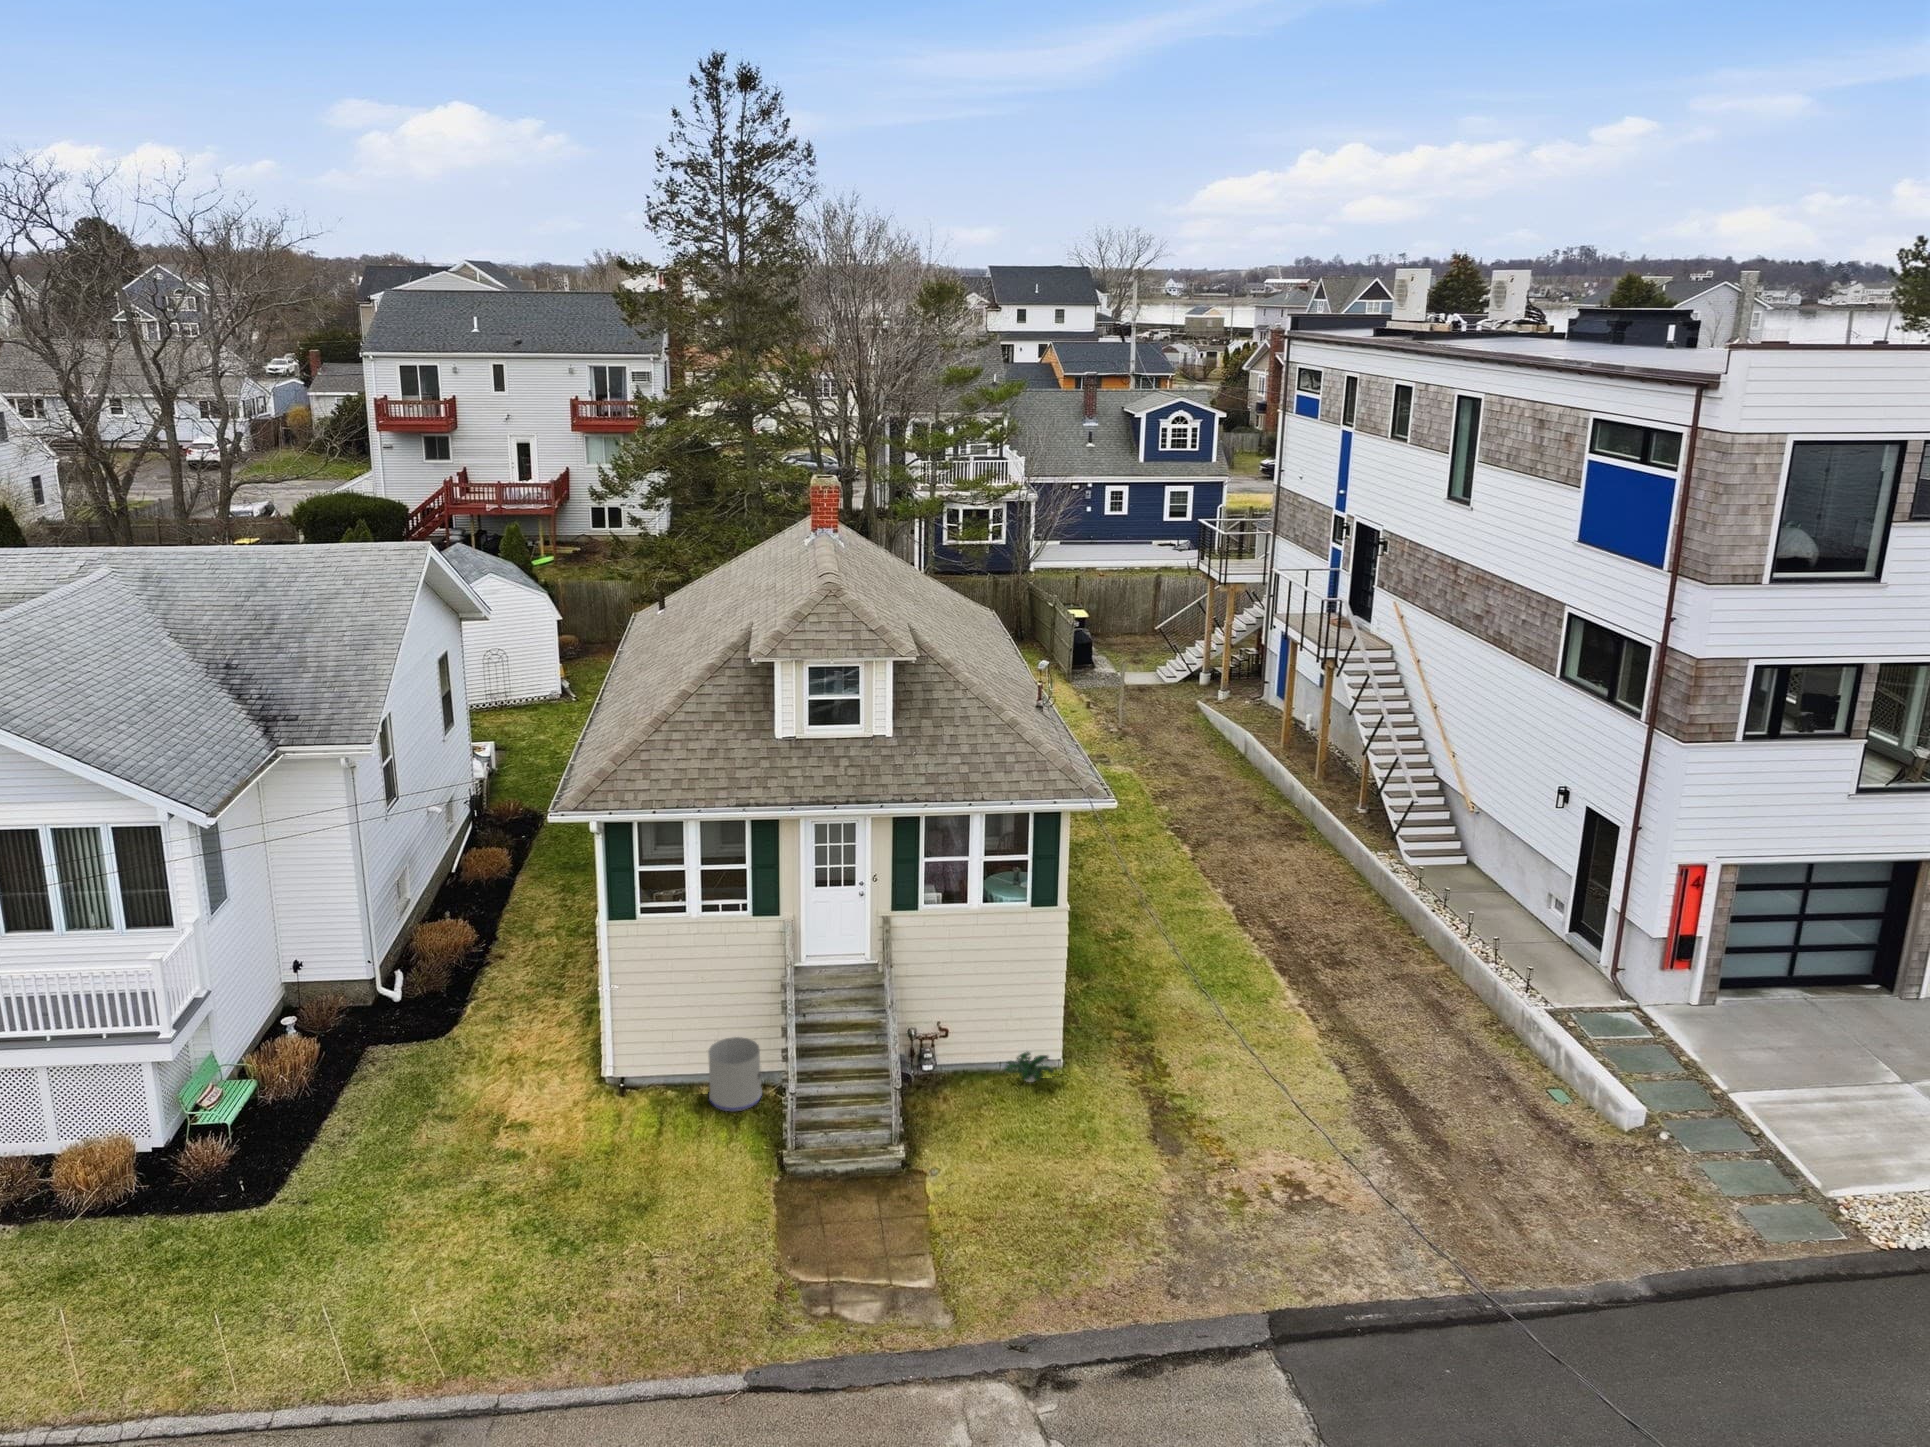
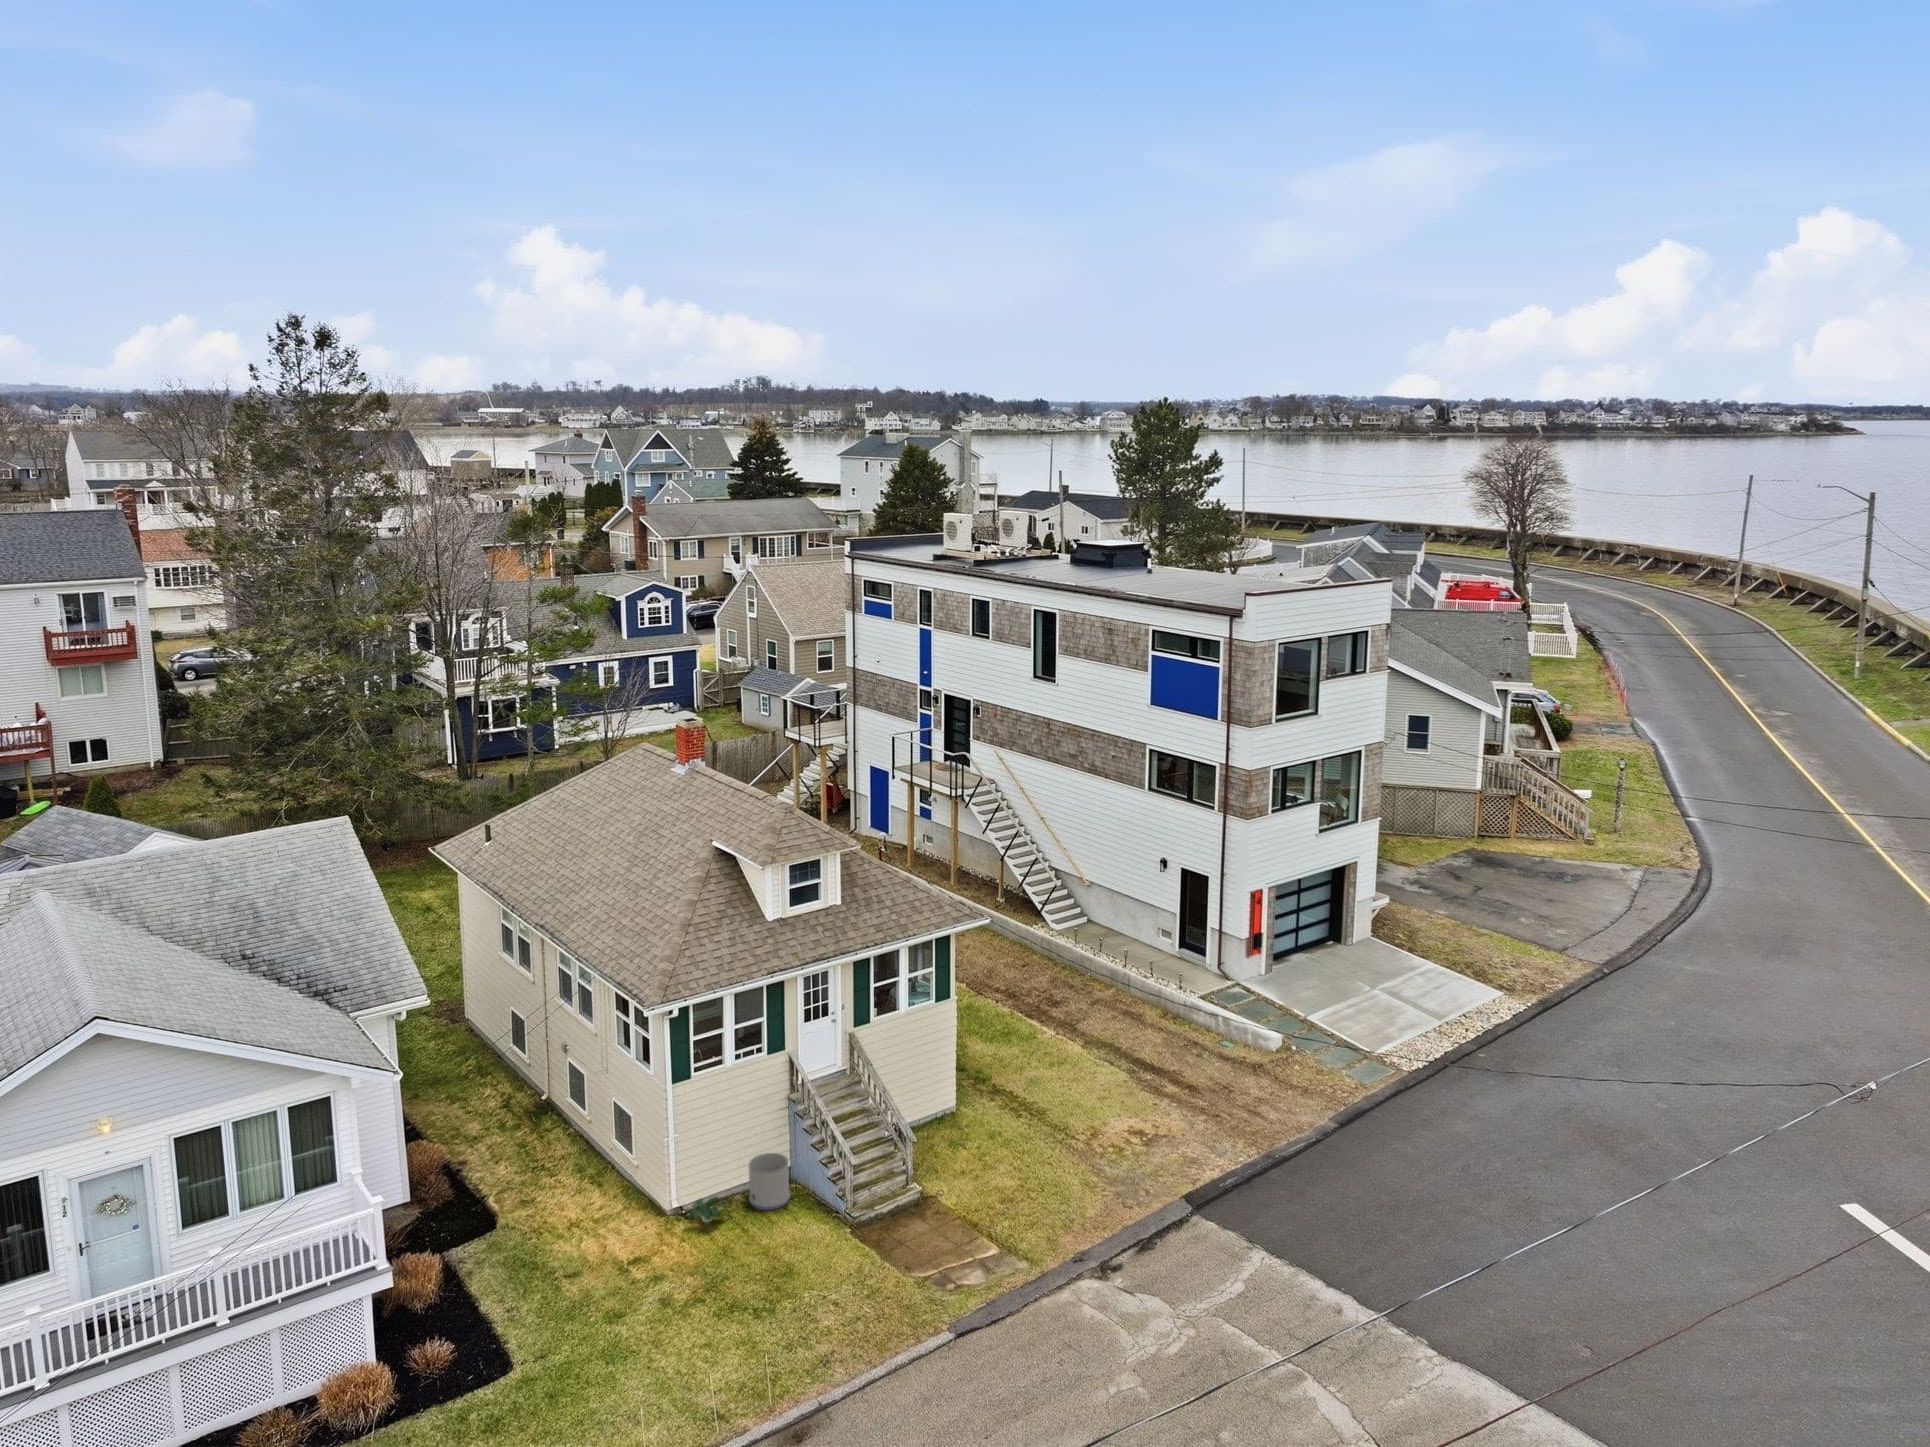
potted plant: present [1005,1052,1054,1082] -> present [689,1197,726,1222]

